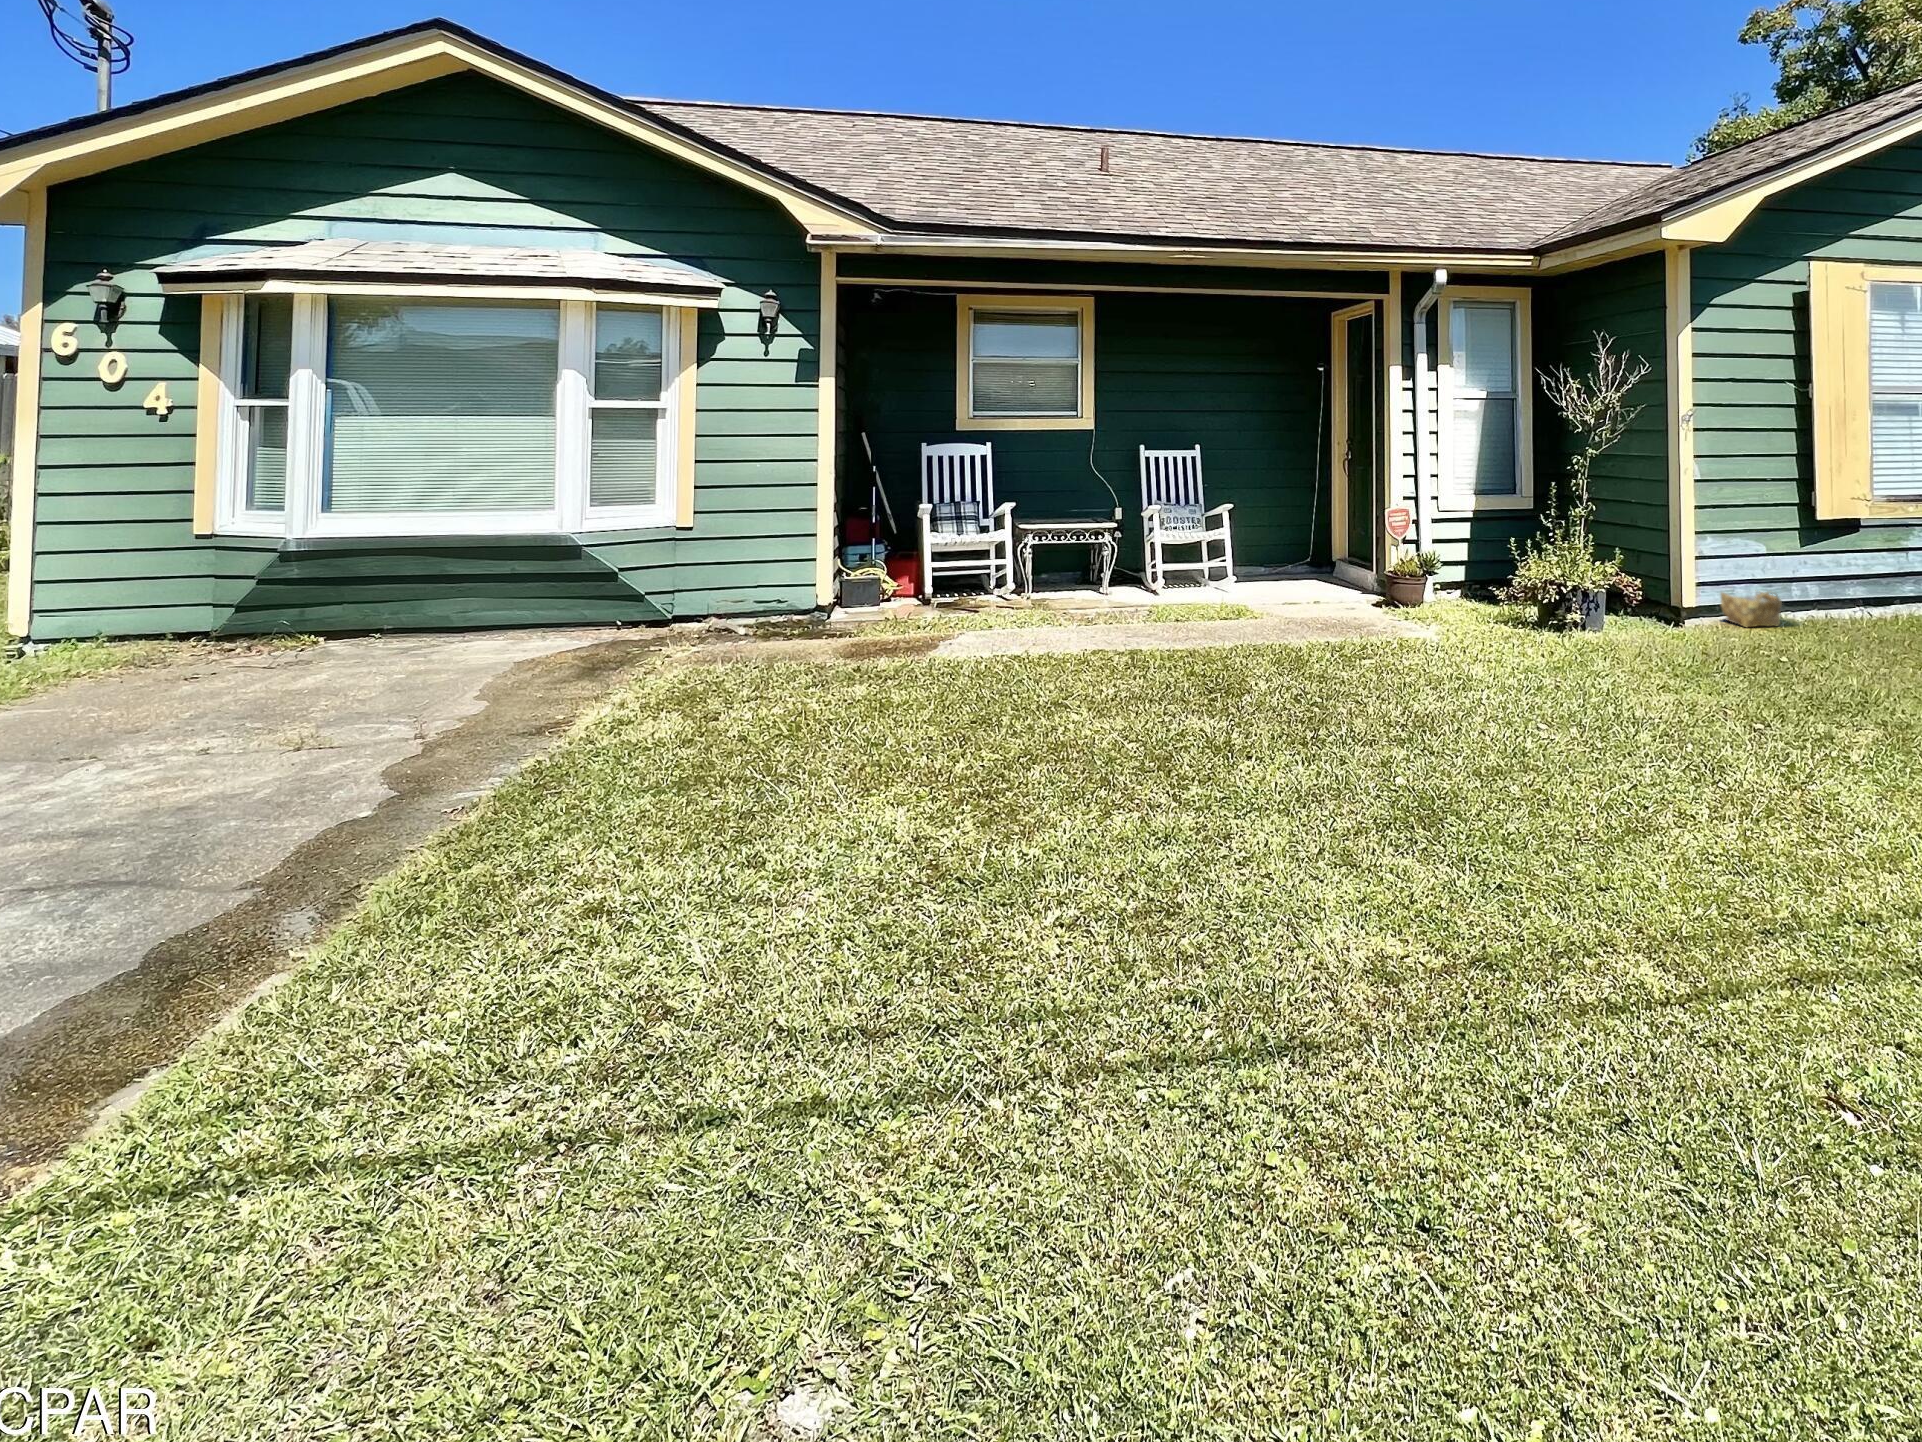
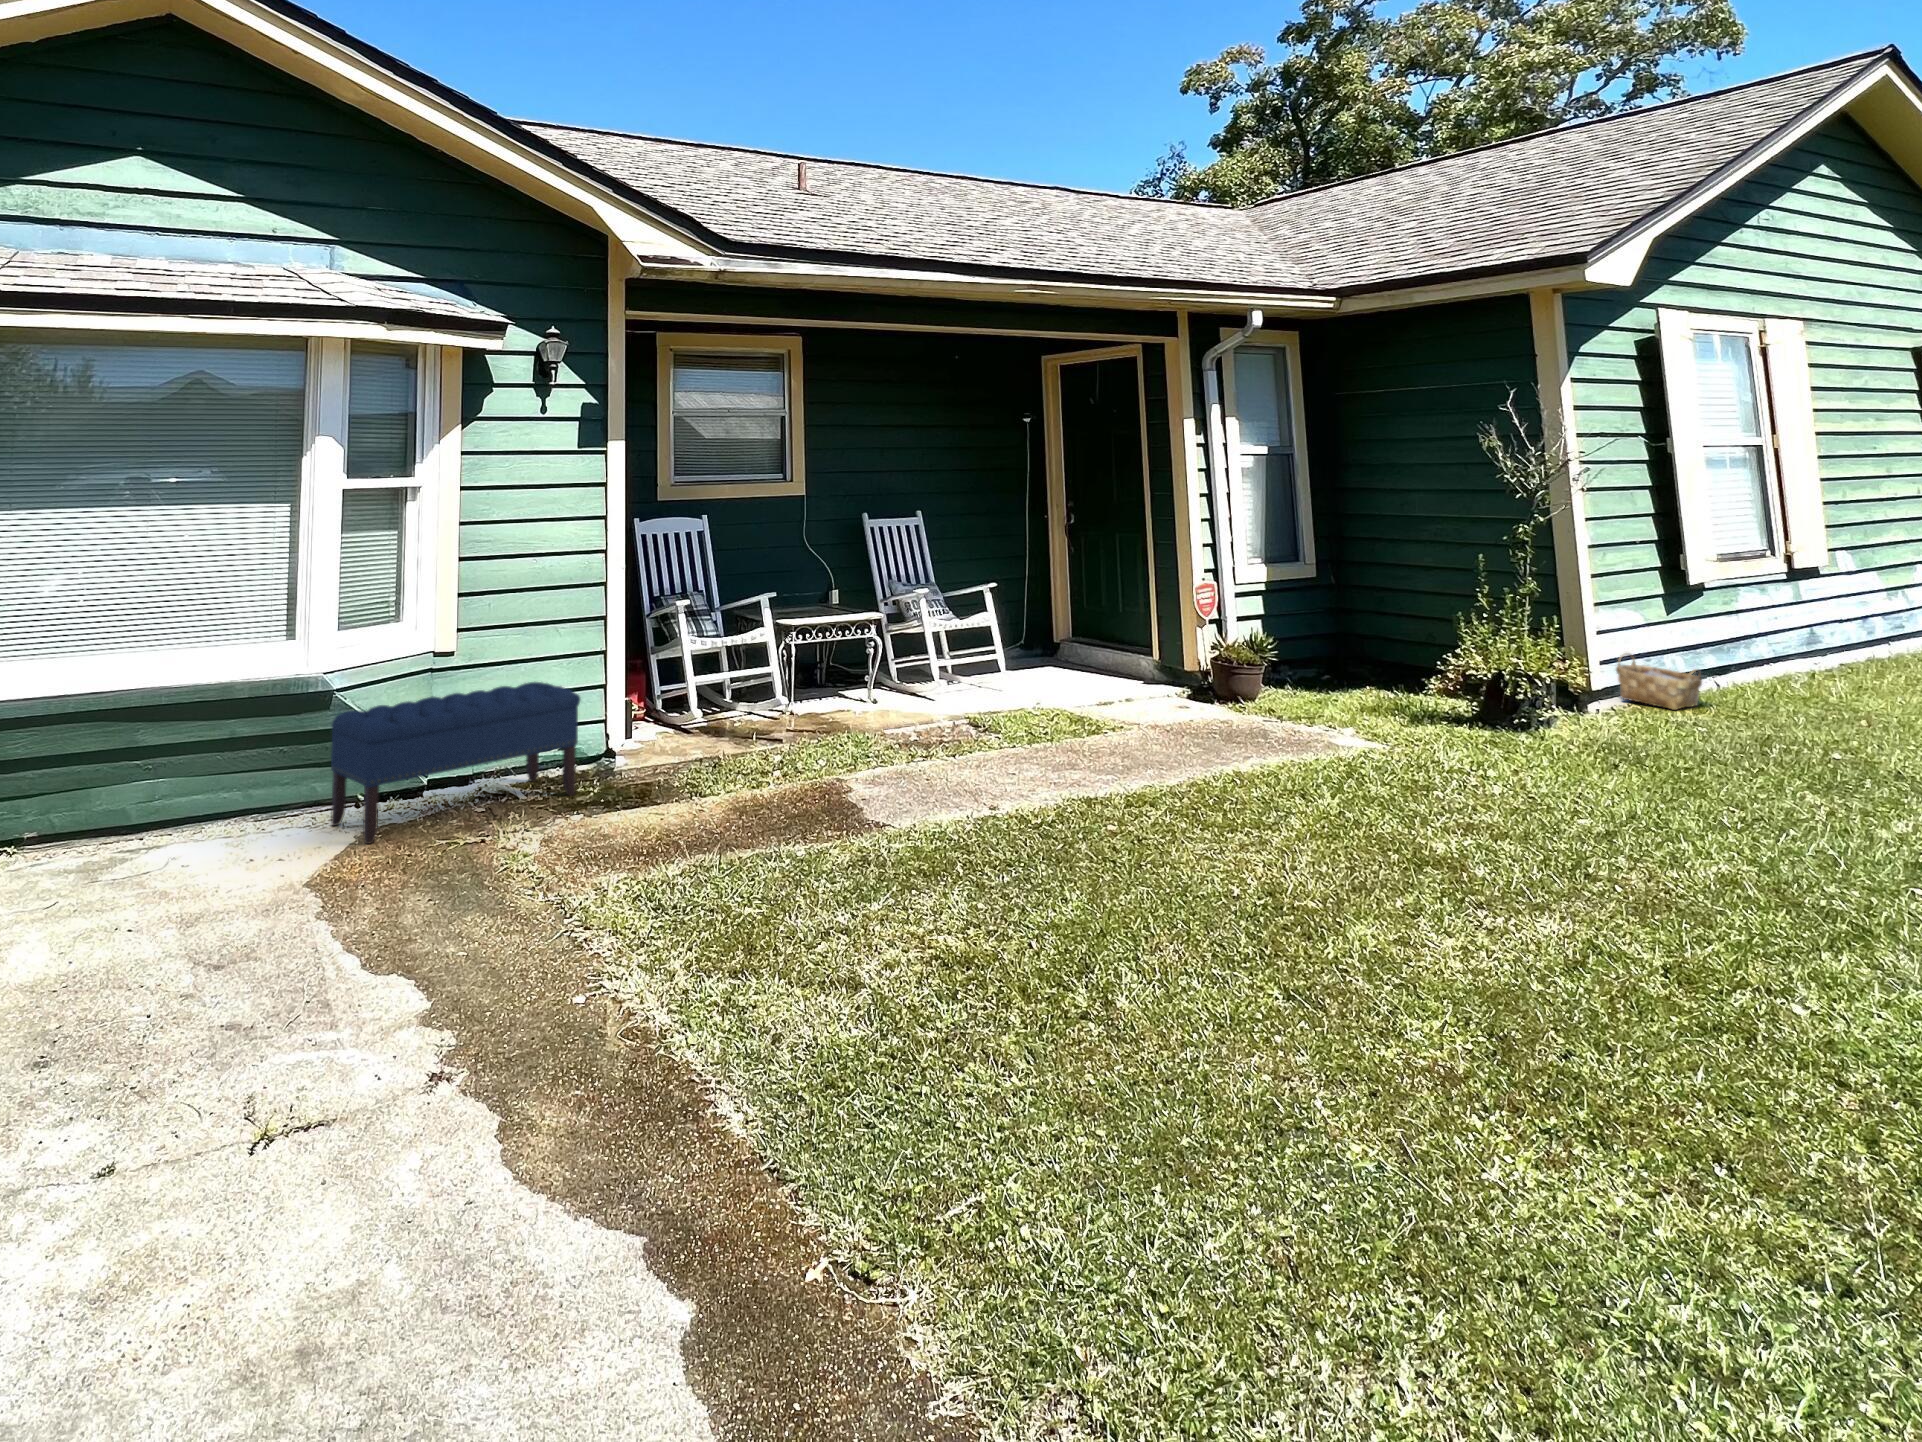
bench: none [578,551,768,645] -> present [331,682,580,844]

